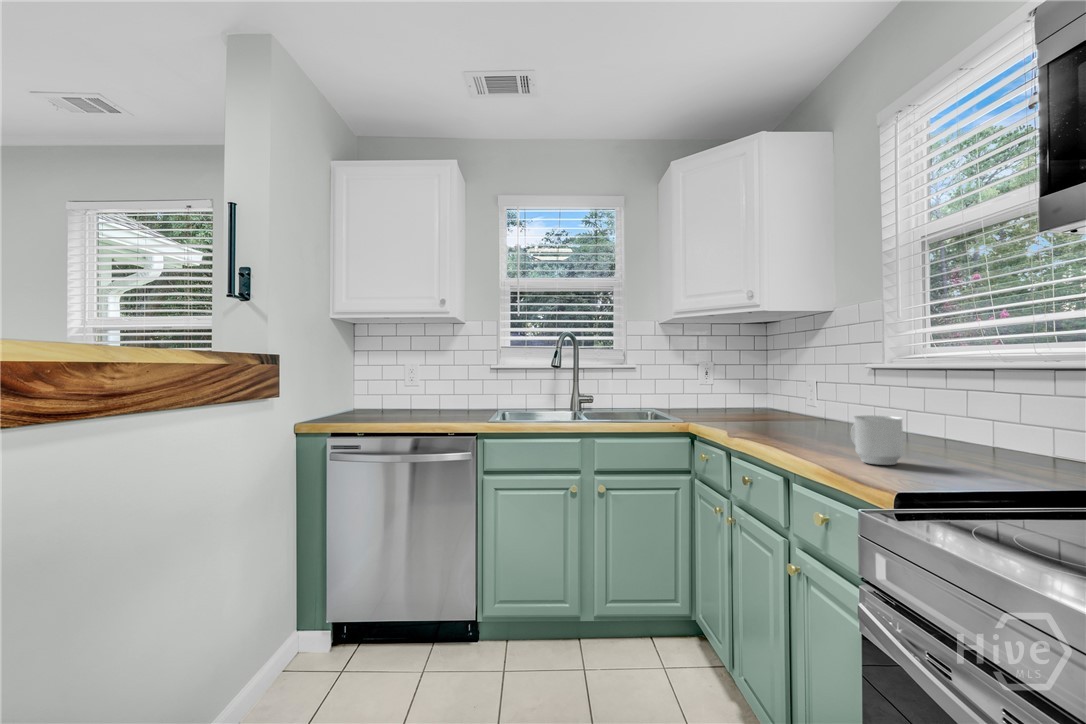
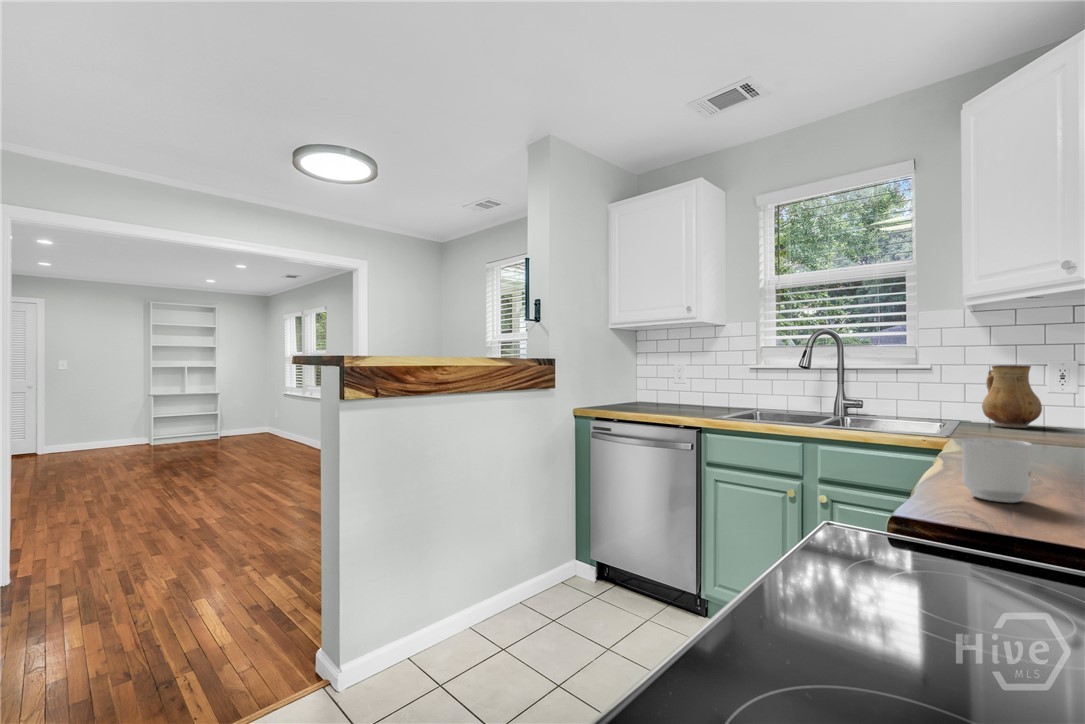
ceramic pitcher: none [671,363,707,410] -> present [982,365,1042,428]

